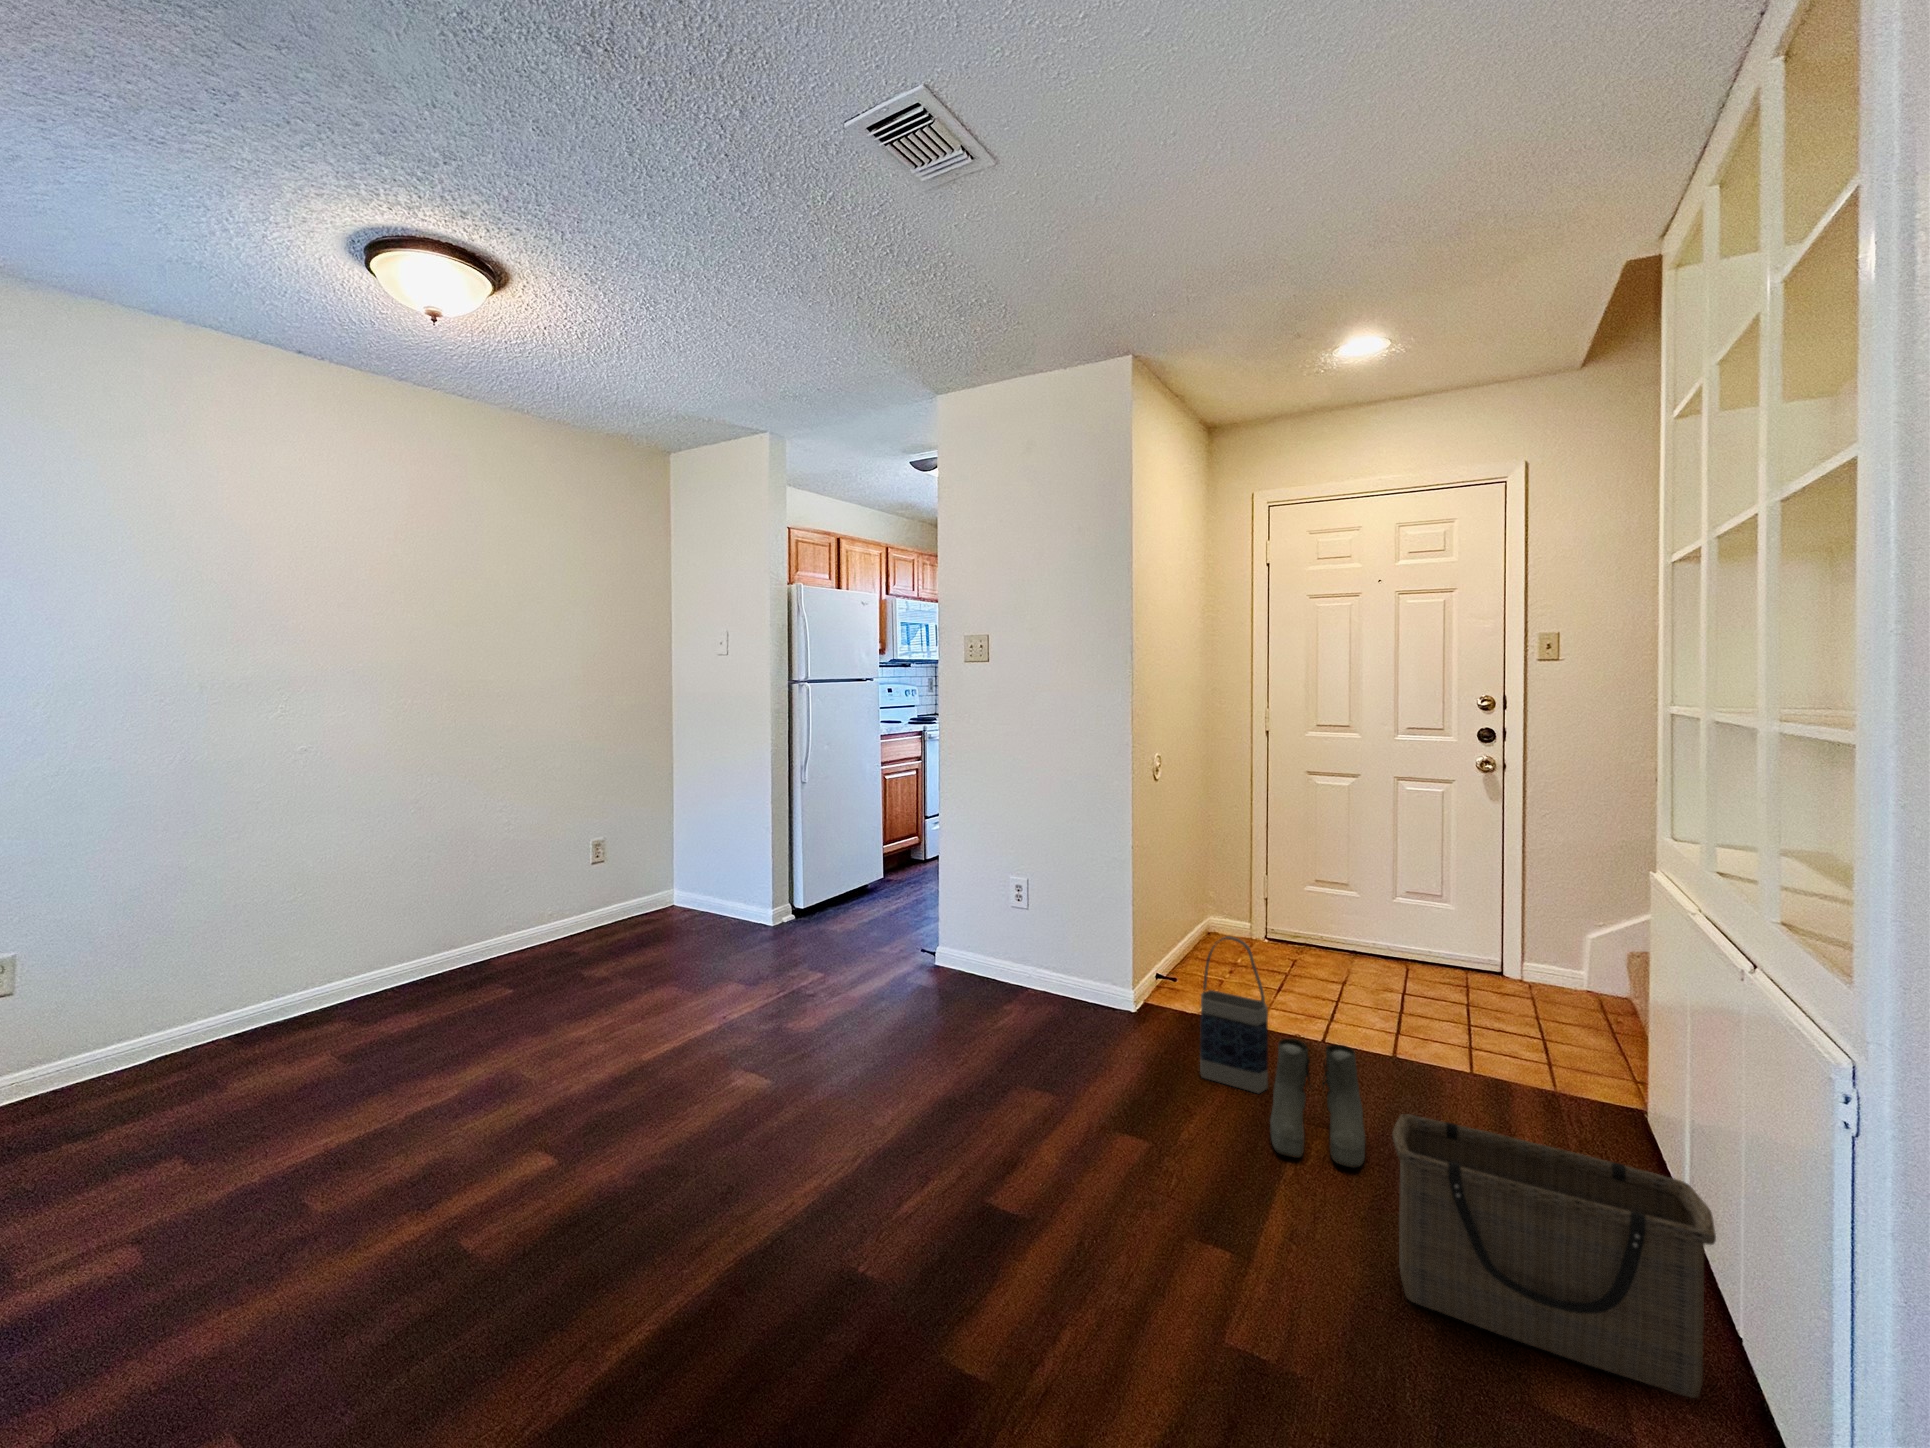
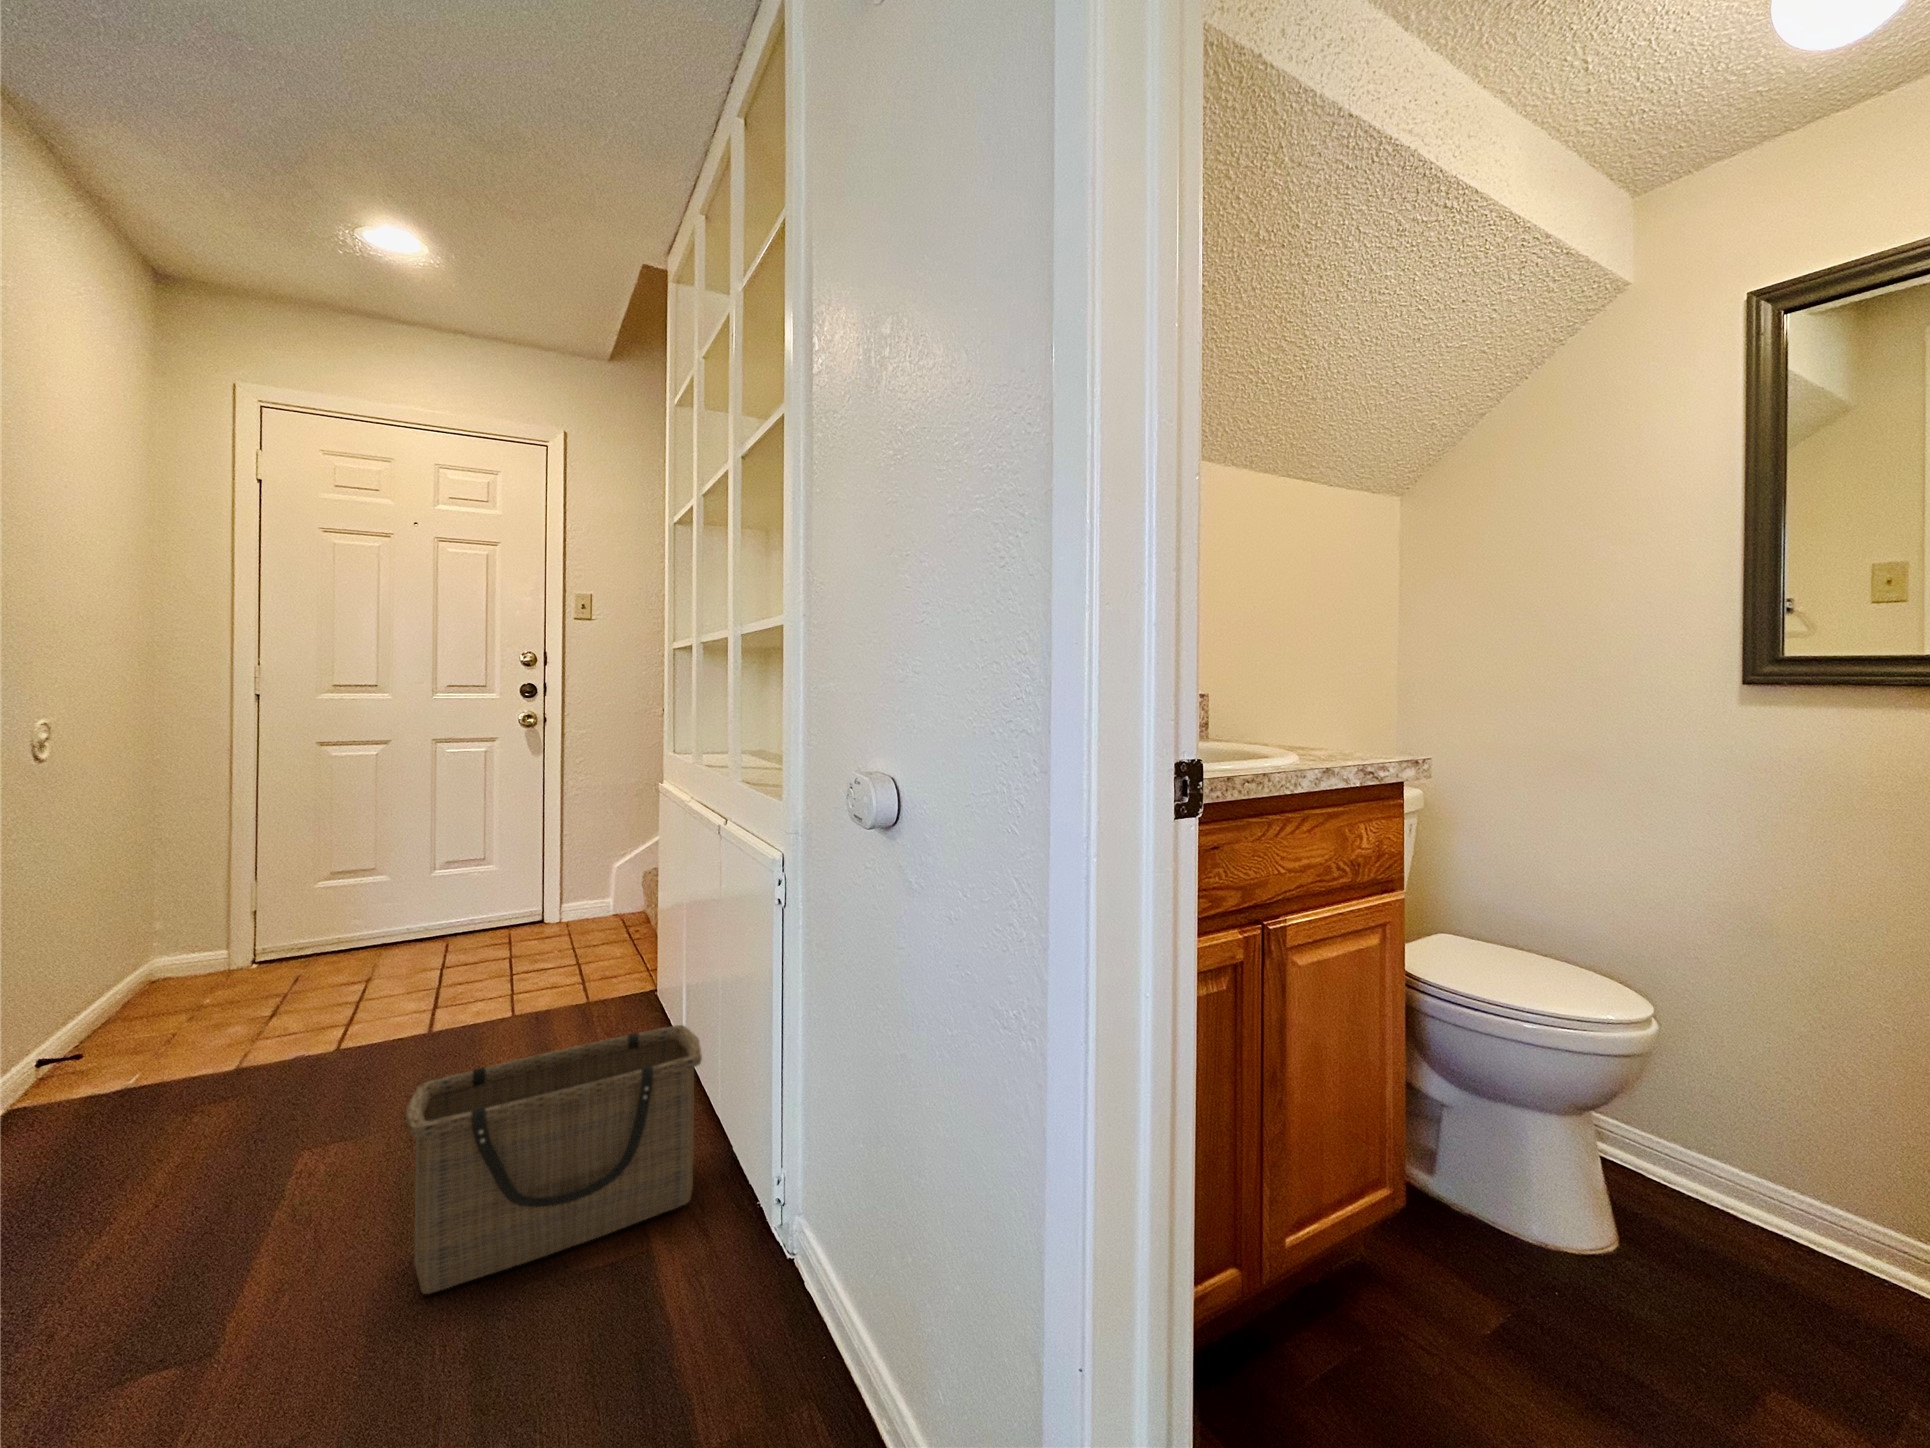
bag: present [1200,936,1268,1093] -> none [106,959,236,1184]
boots: present [1270,1038,1365,1168] -> none [234,1042,379,1222]

